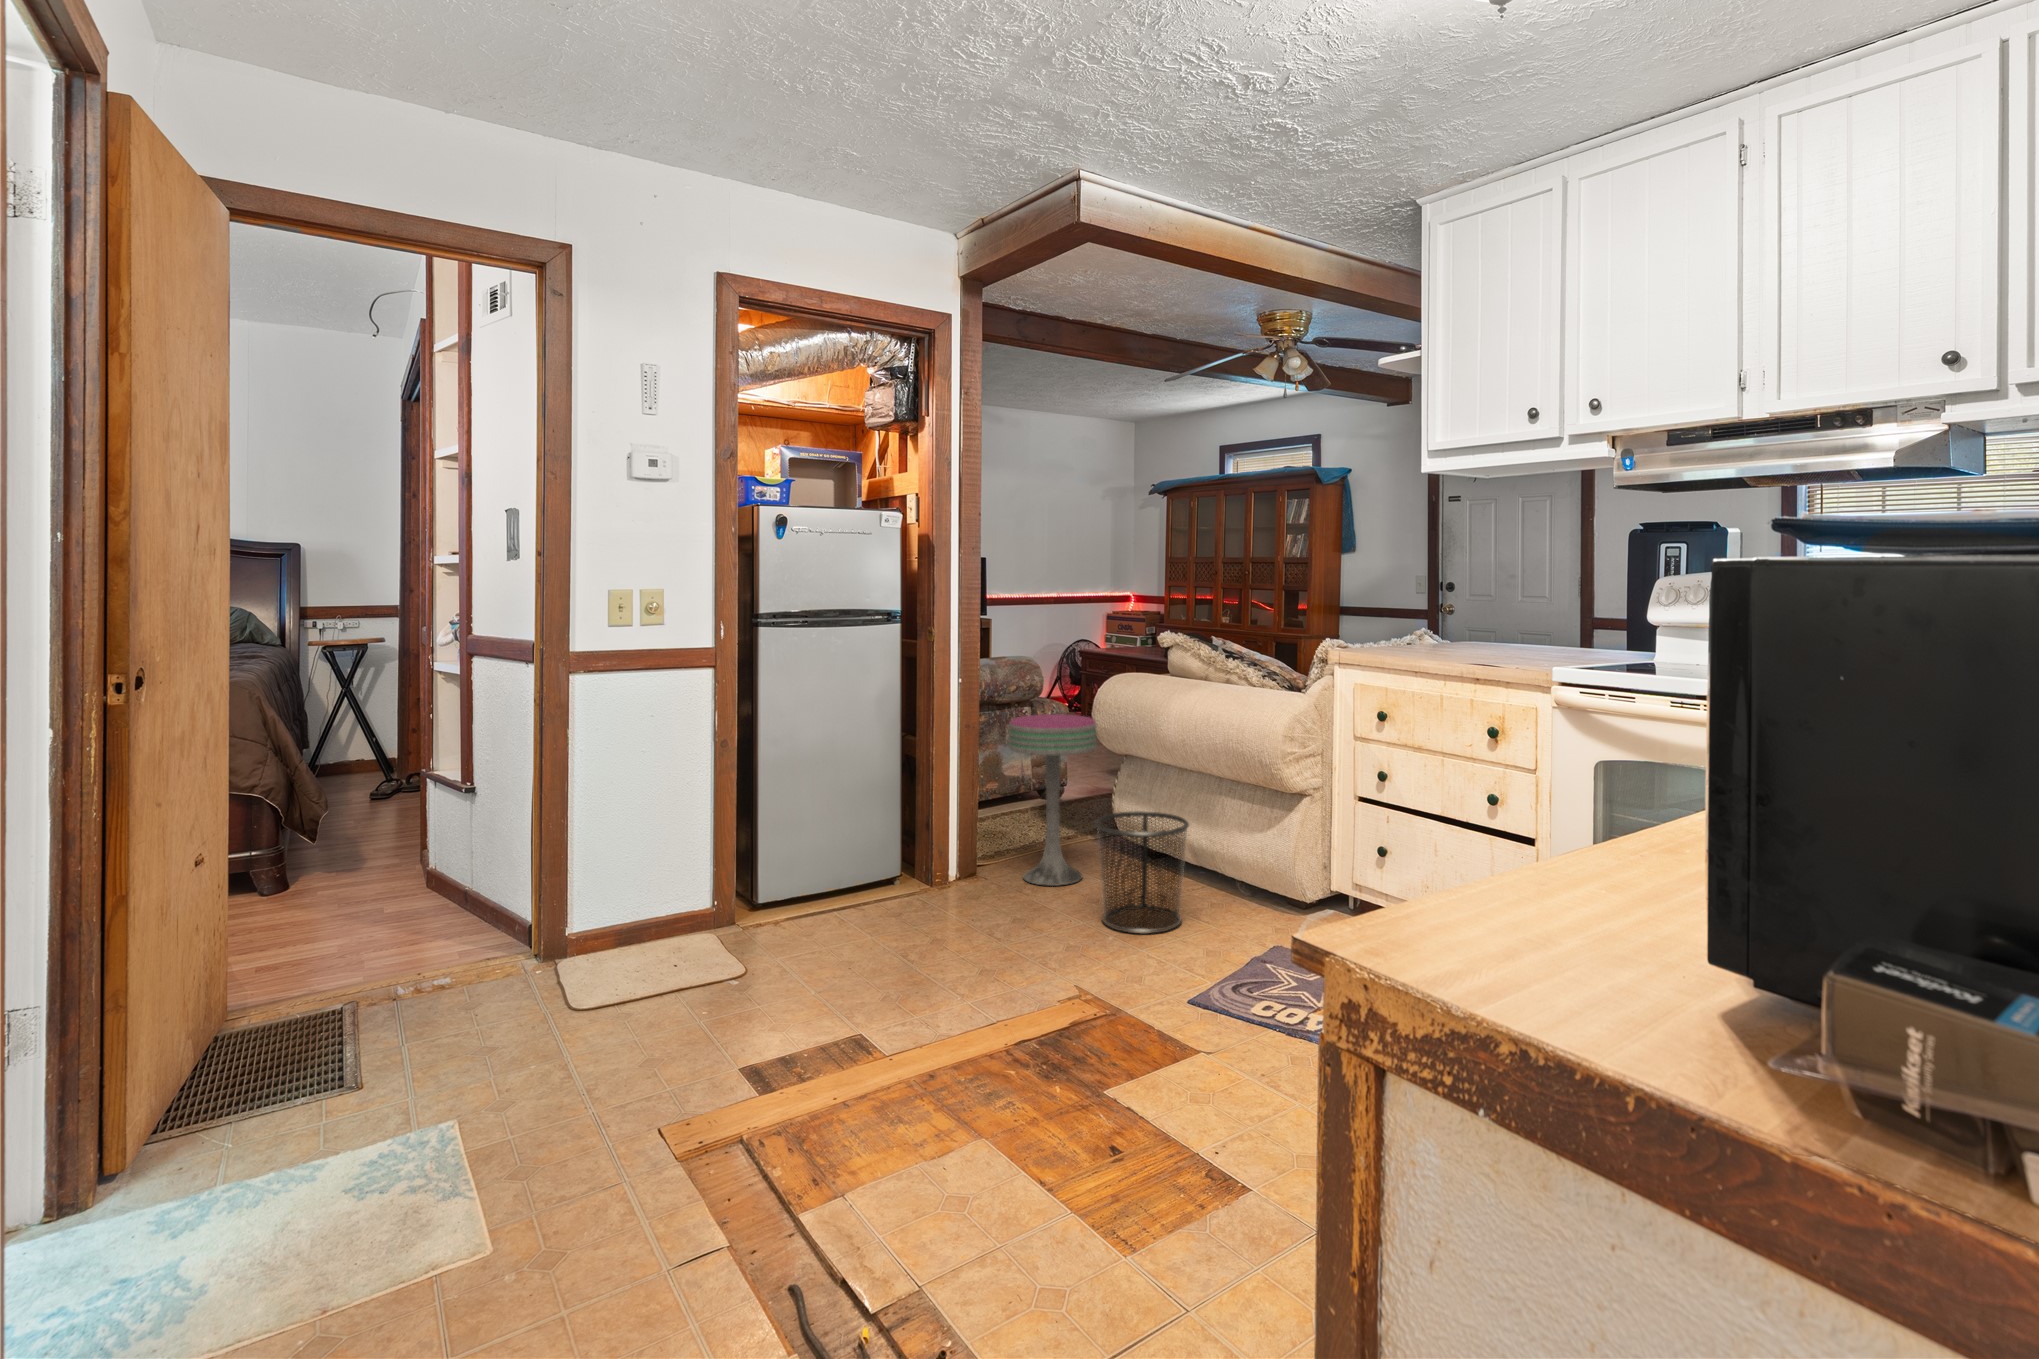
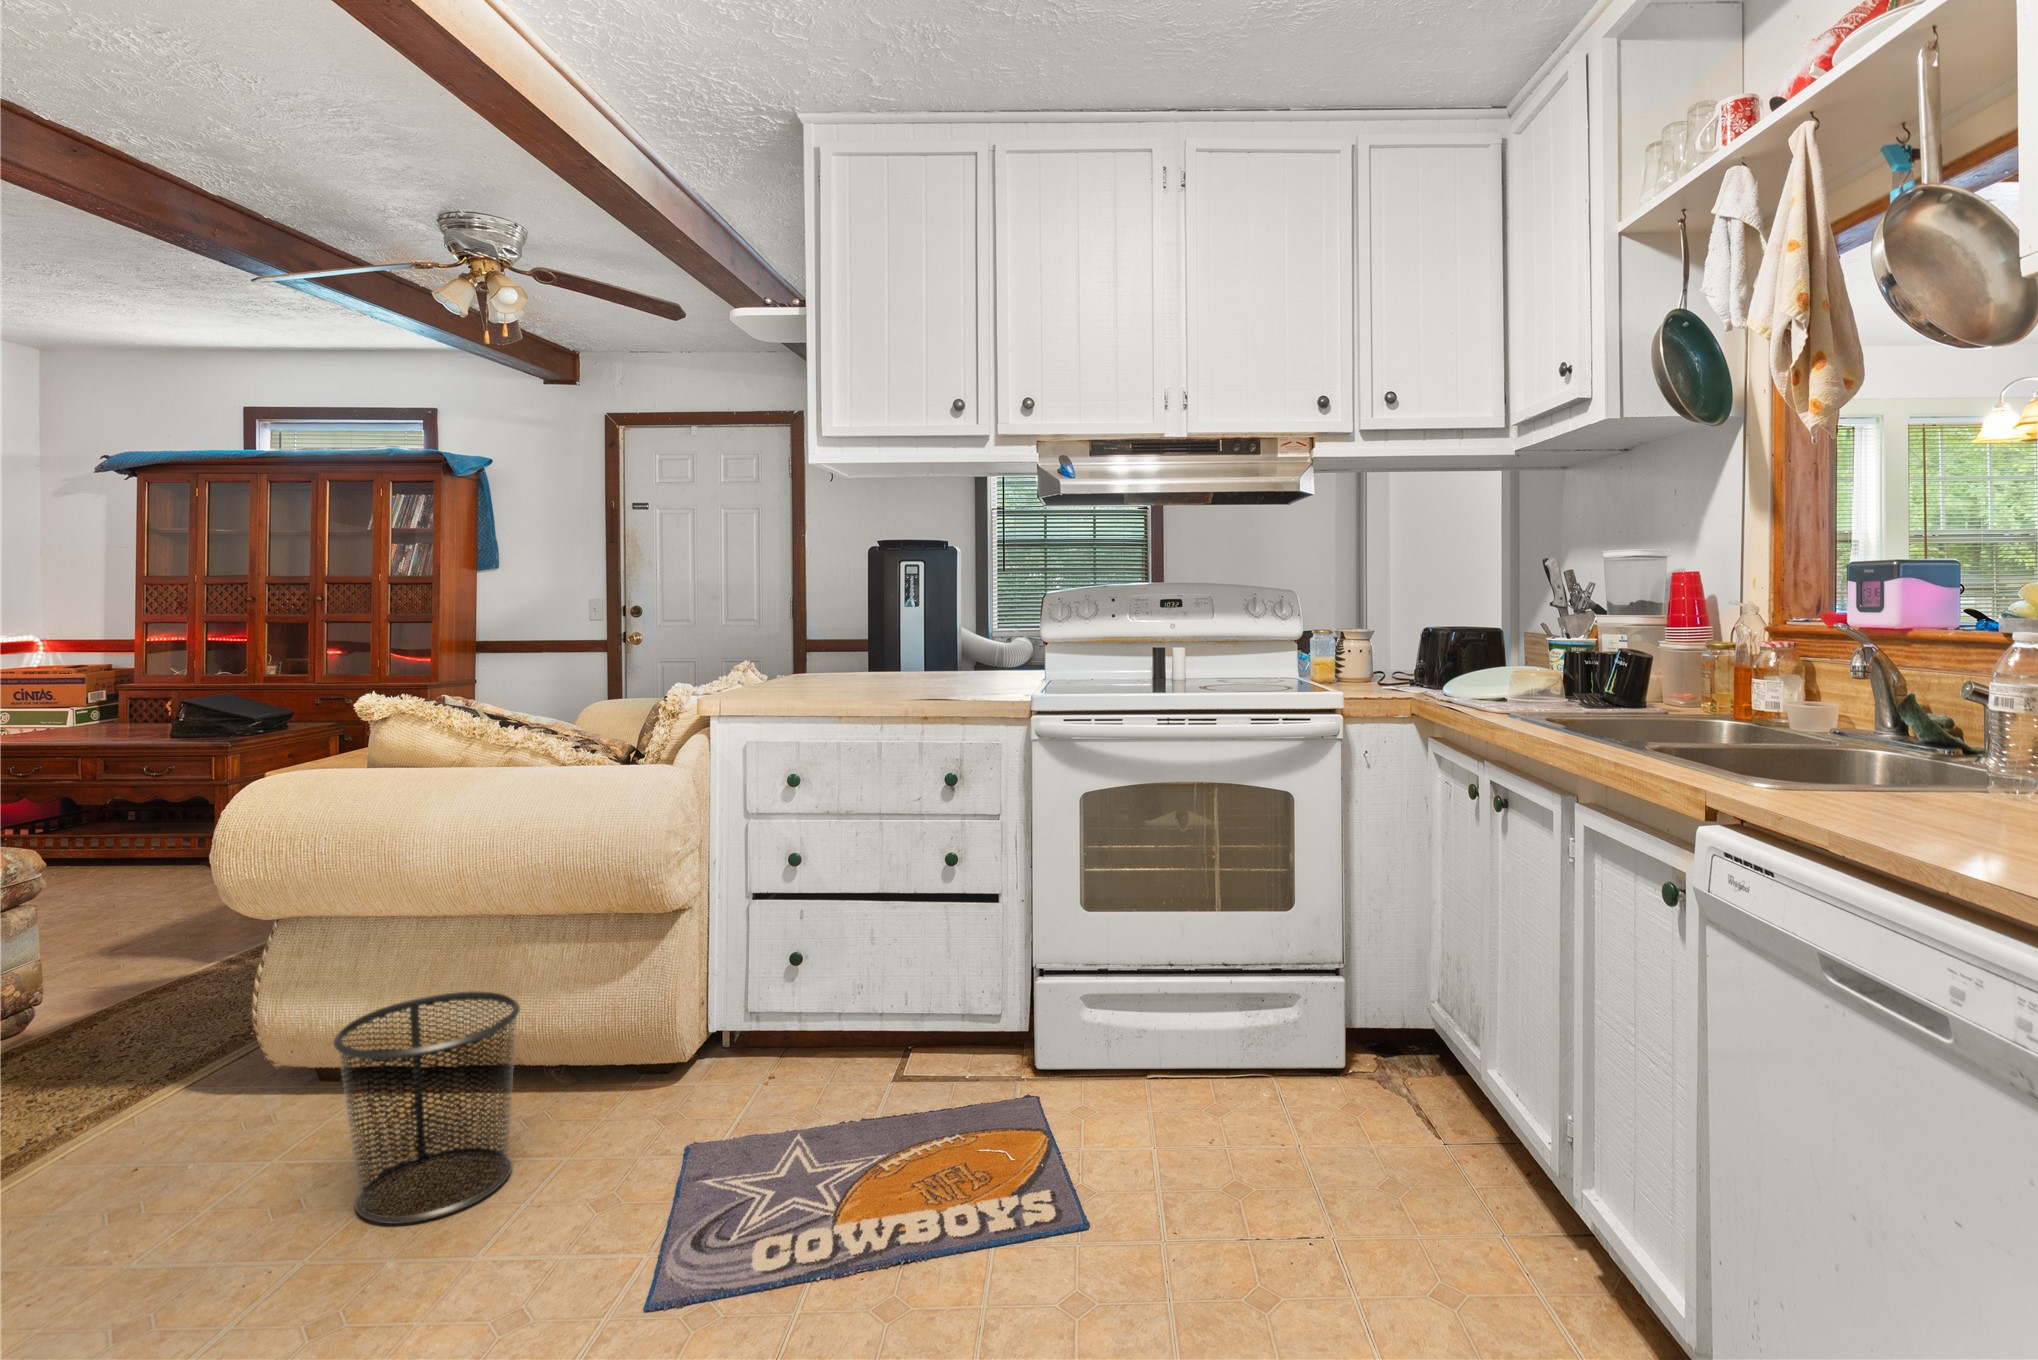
bar stool: present [1009,714,1097,886] -> none [53,857,270,1196]

